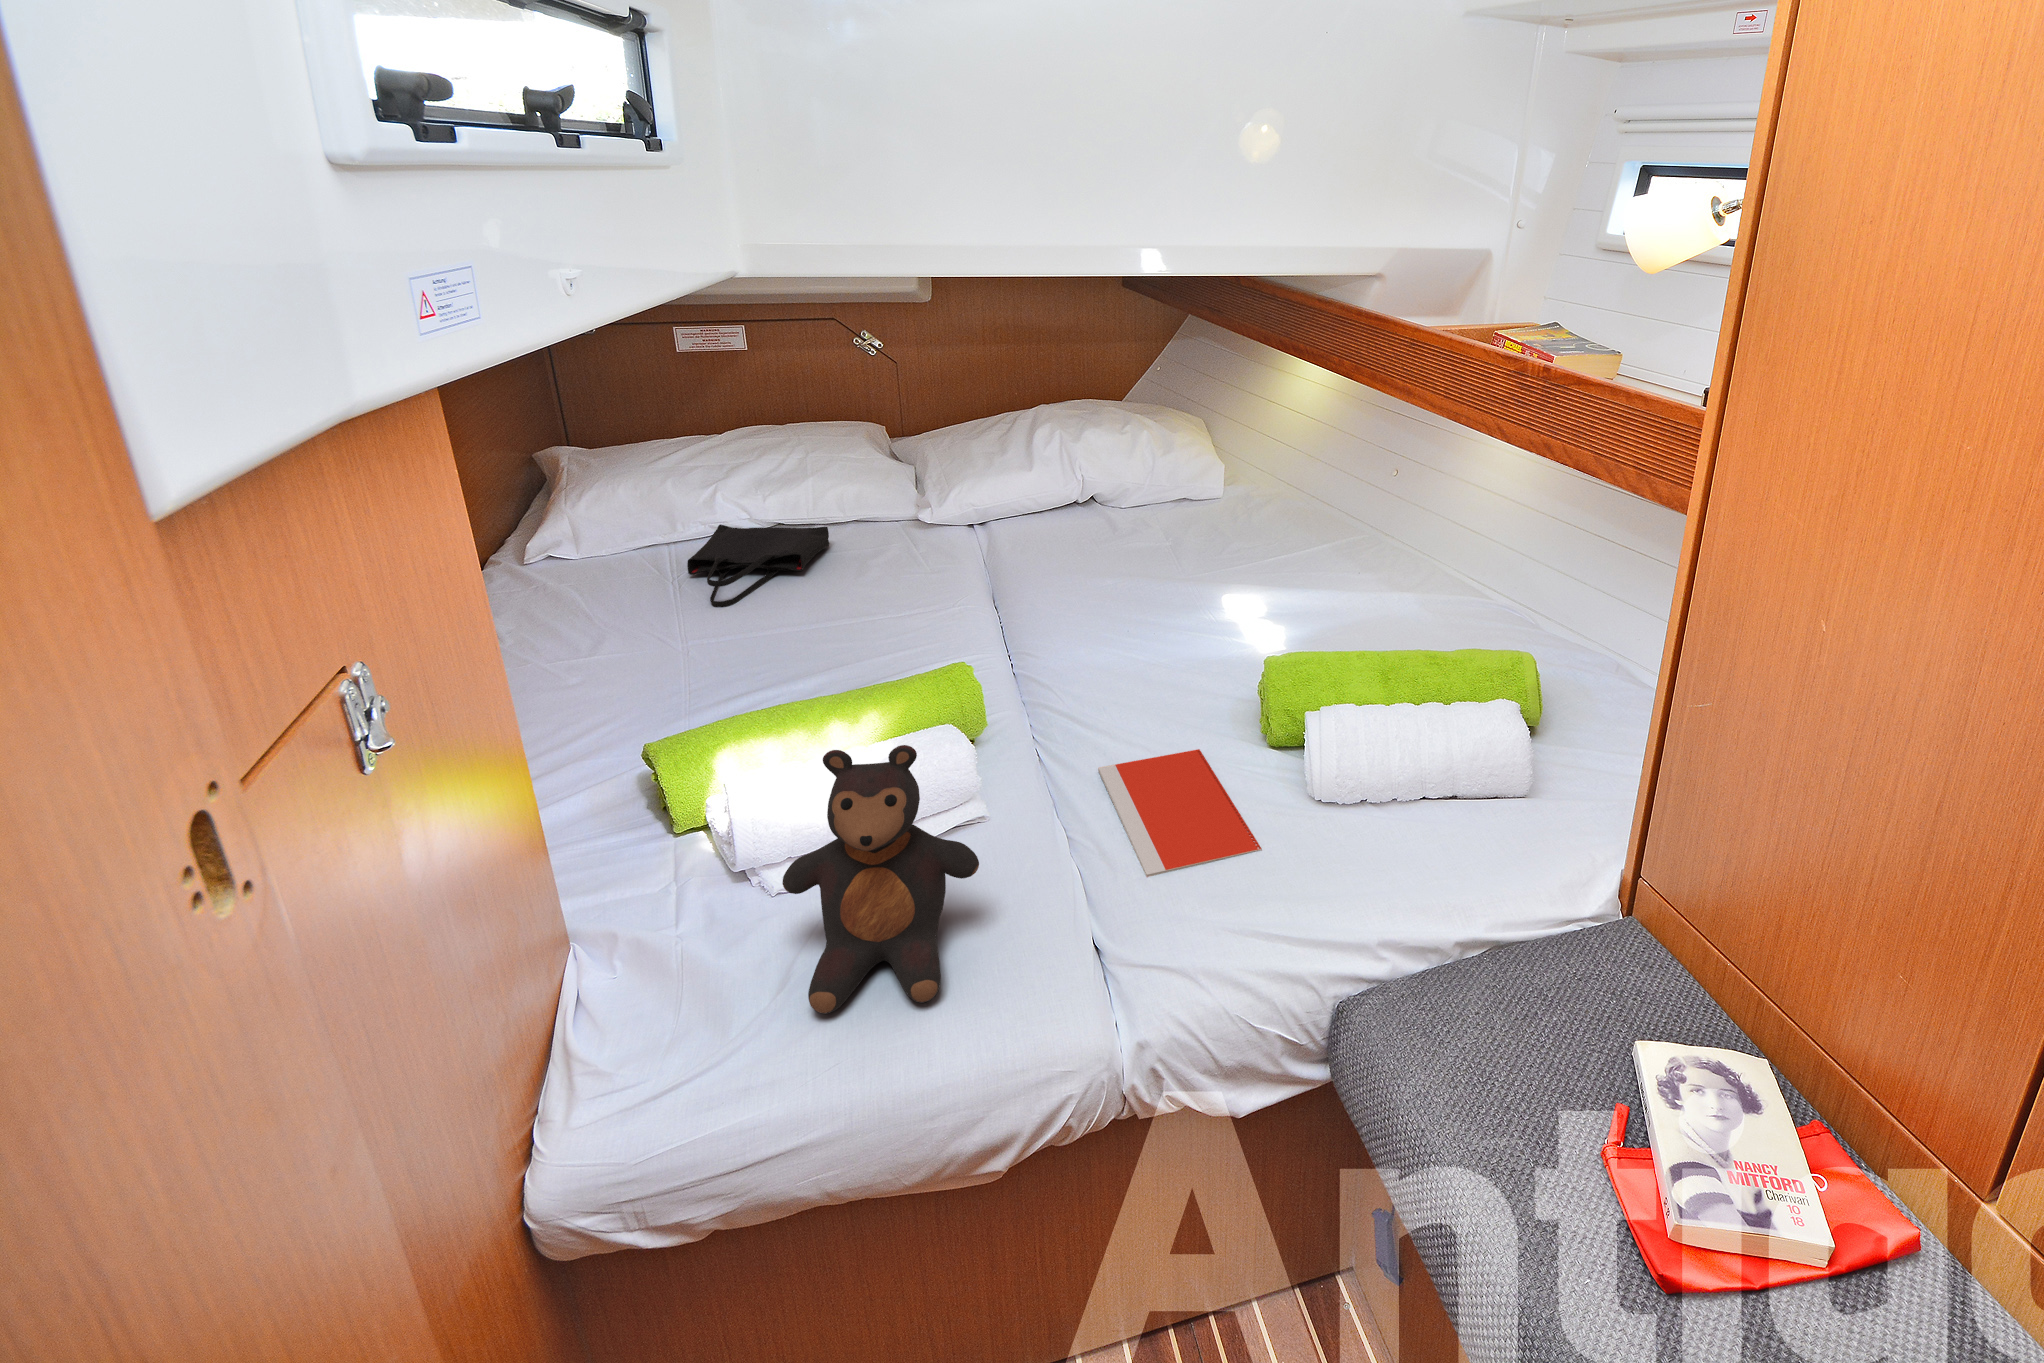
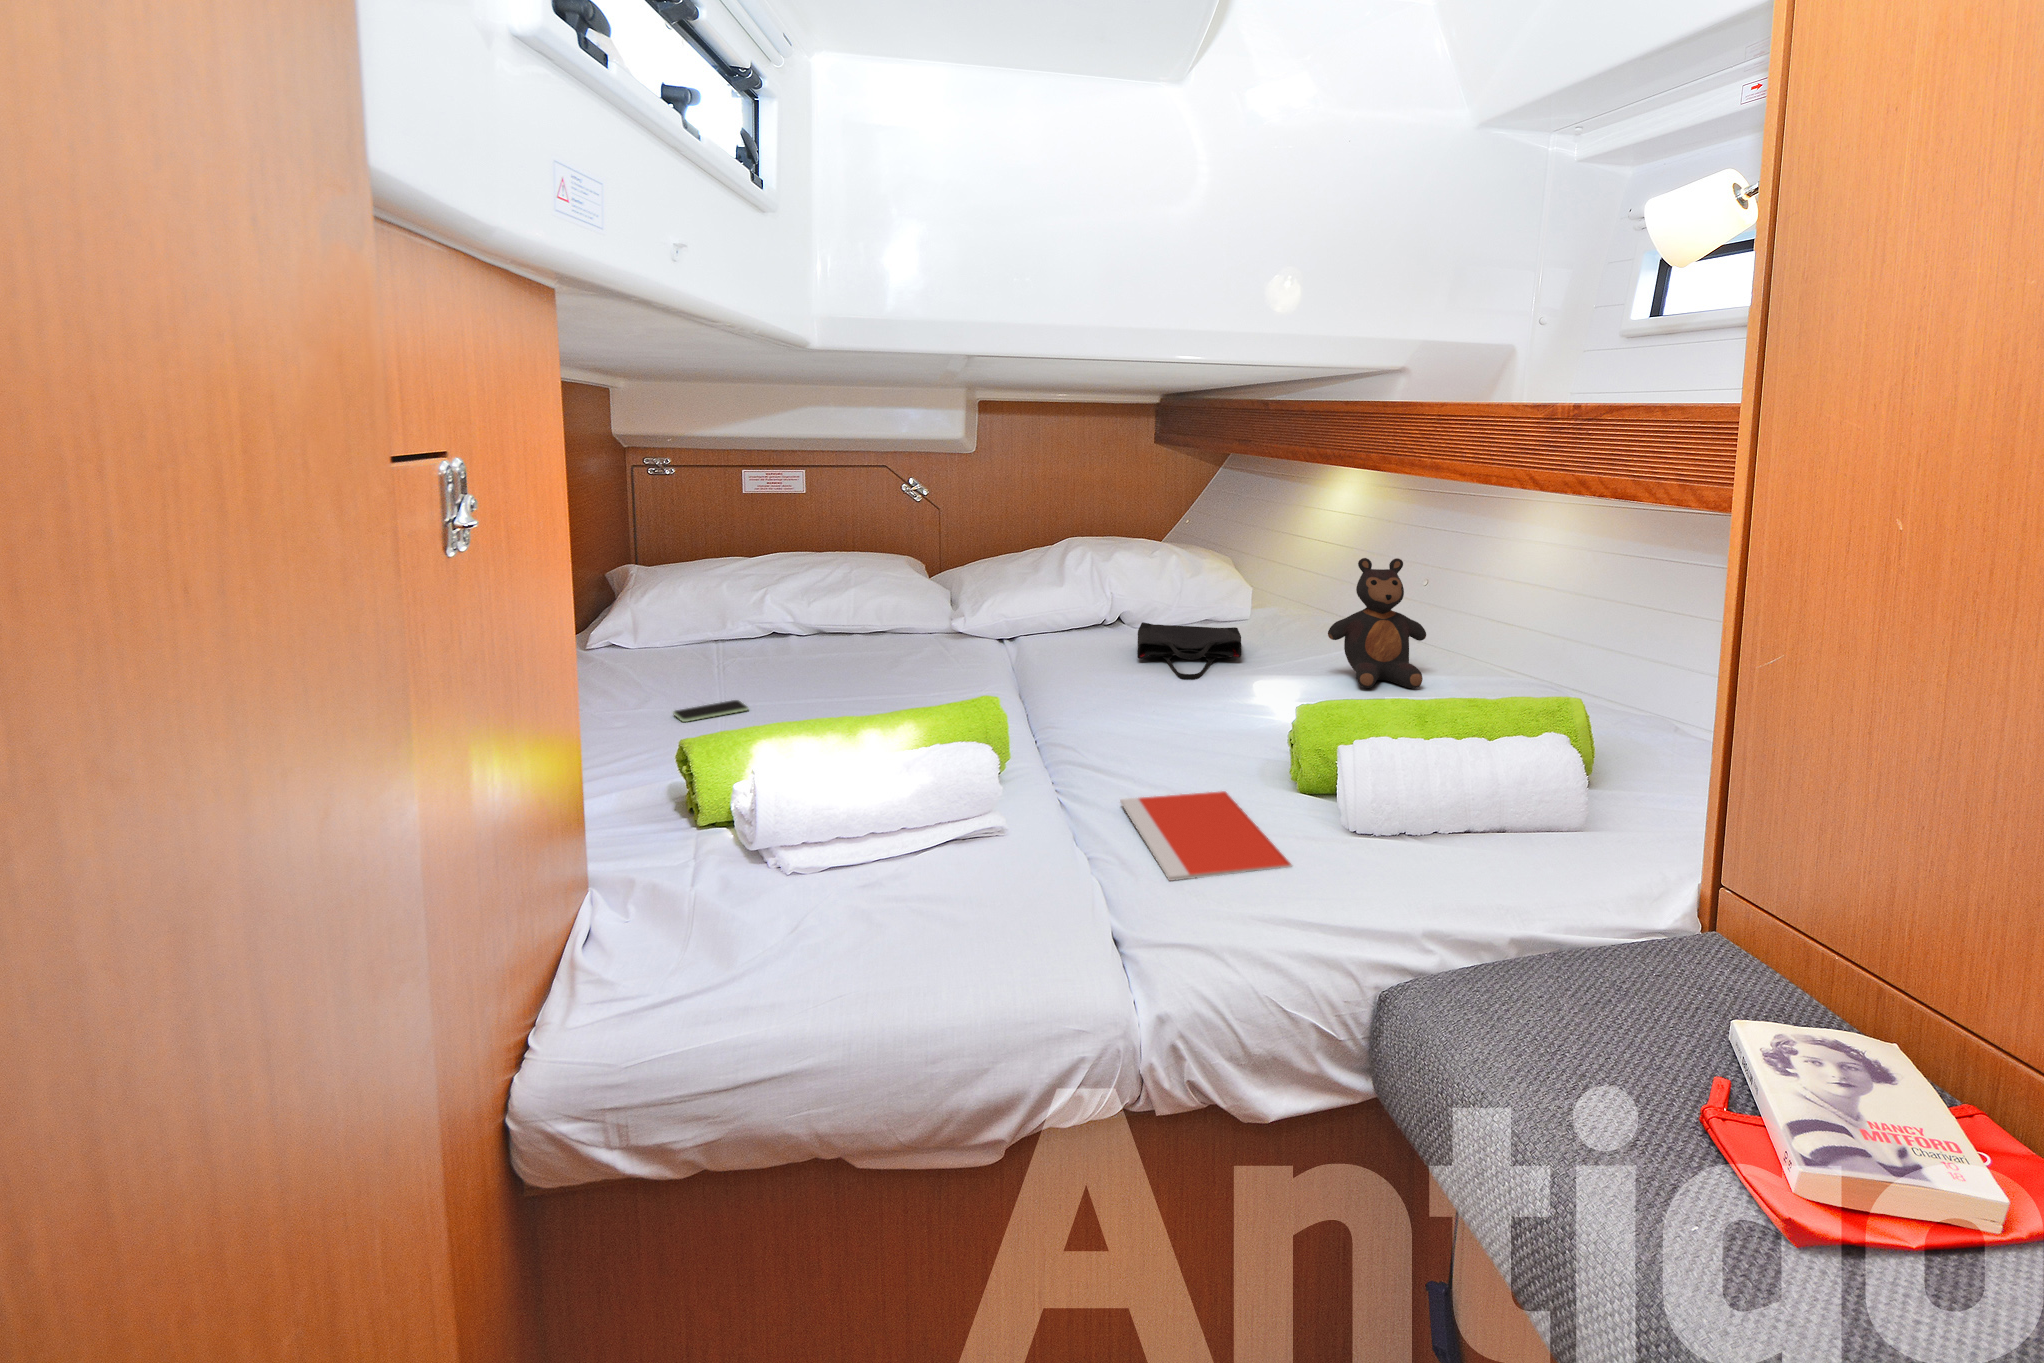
tote bag: present [687,525,829,607] -> present [1137,622,1242,680]
smartphone: none [630,638,712,673] -> present [673,700,748,722]
teddy bear: present [782,745,979,1014] -> present [1328,558,1426,688]

